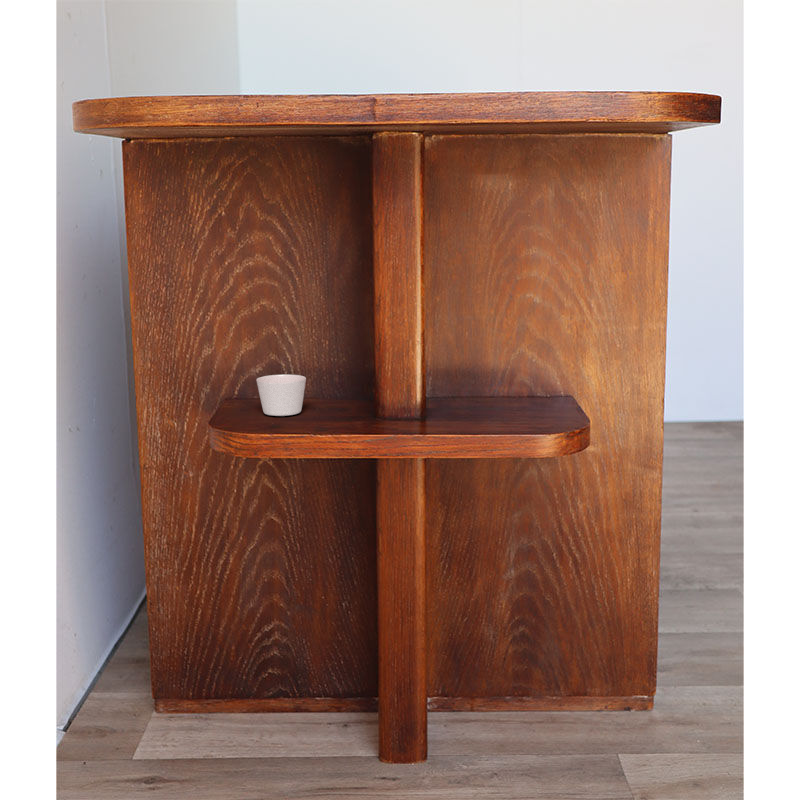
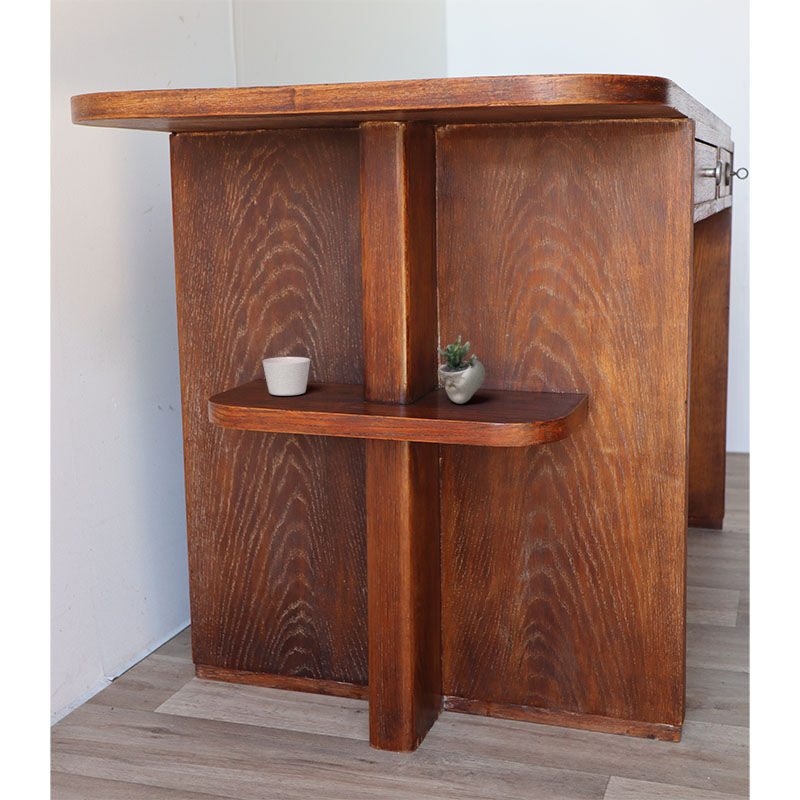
succulent plant: none [450,345,535,414] -> present [437,334,509,404]

